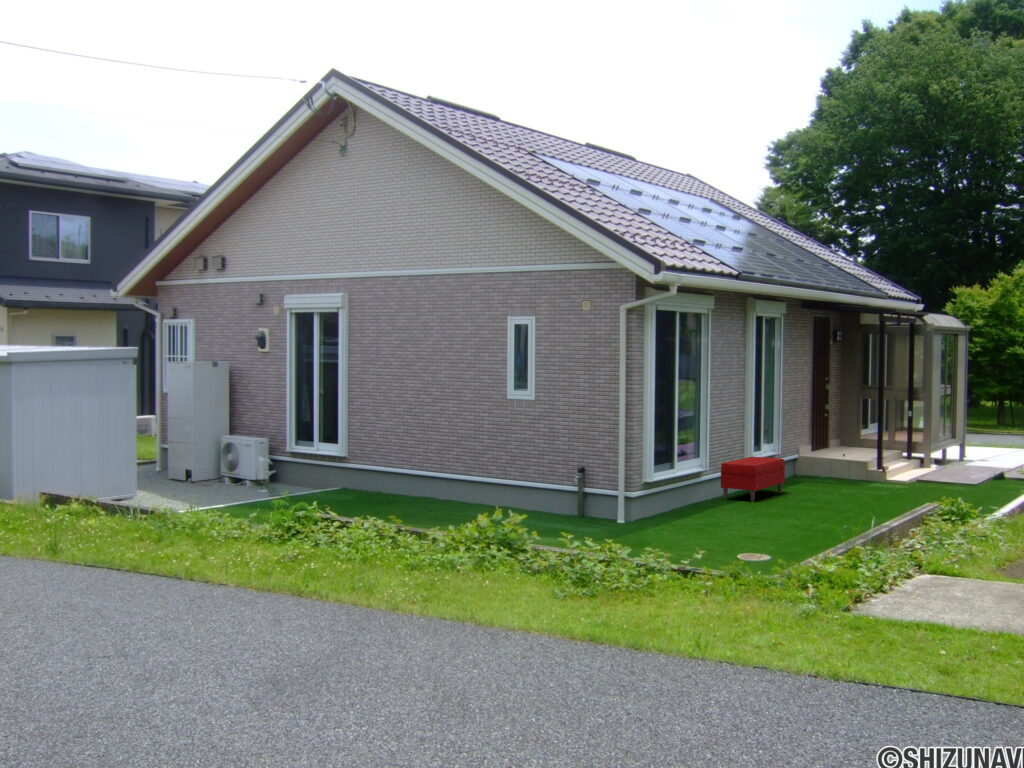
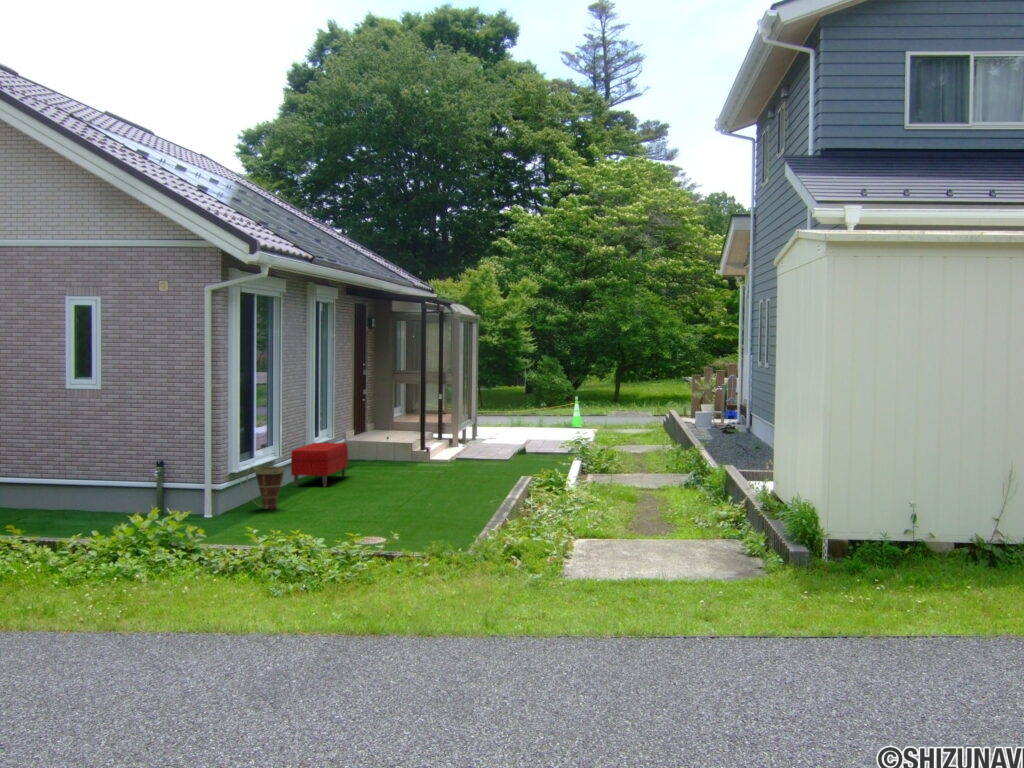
basket: none [652,475,696,520] -> present [241,466,284,510]

